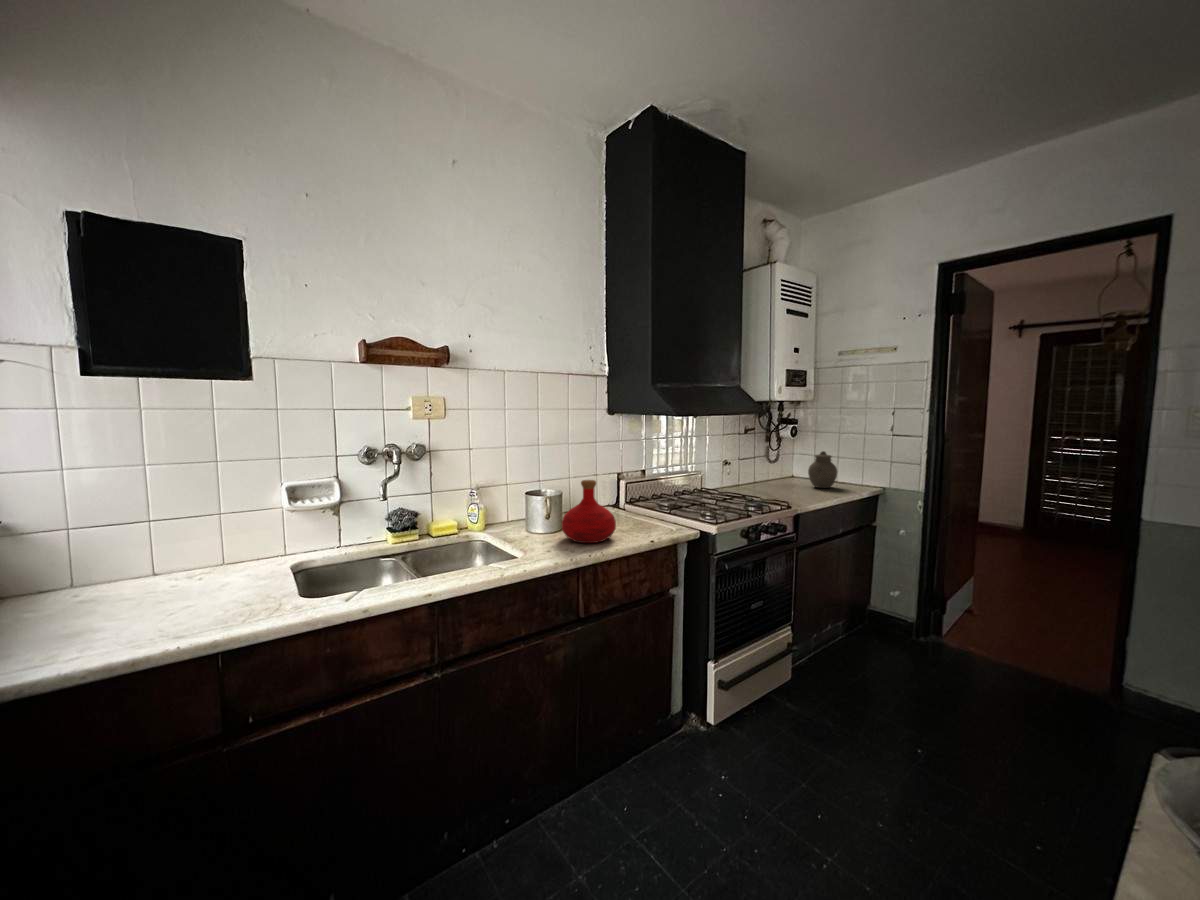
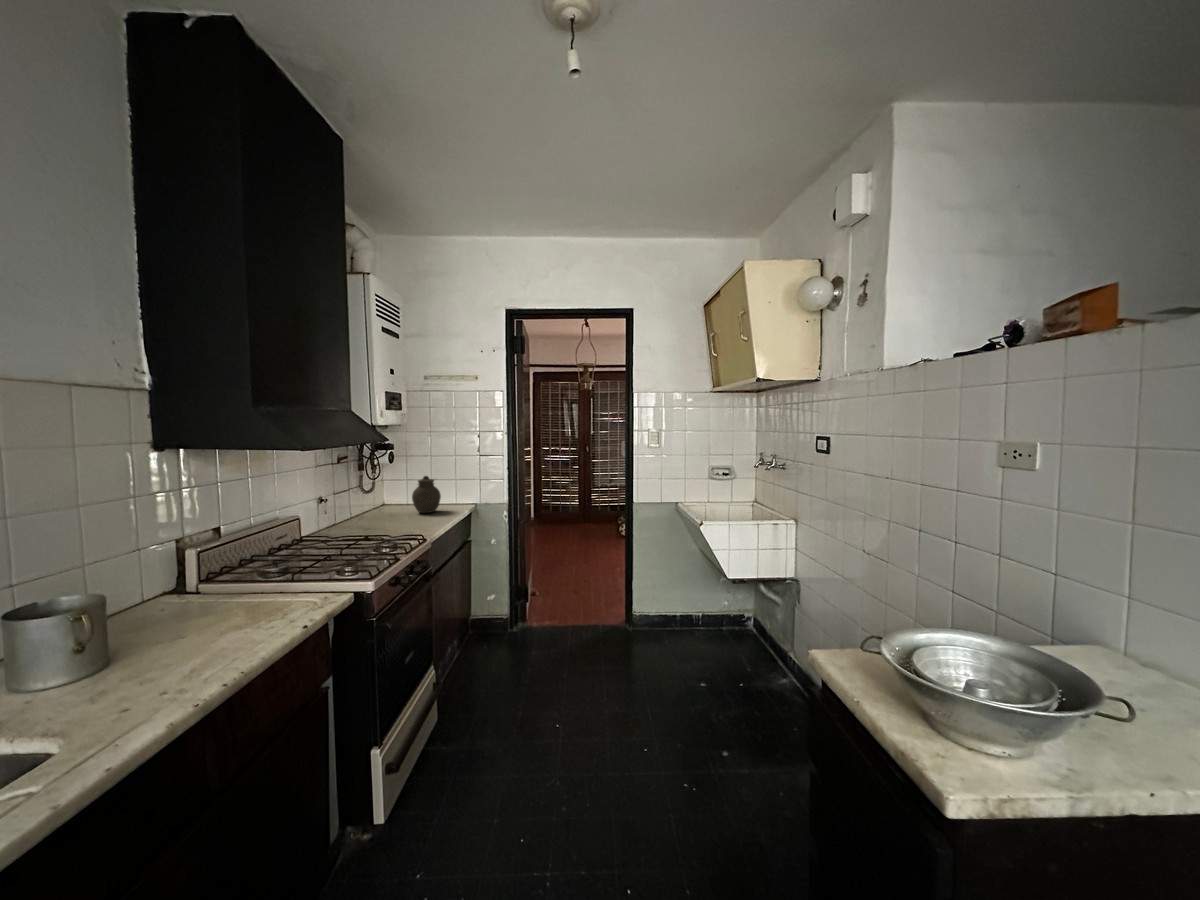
bottle: present [562,480,616,543] -> none [134,562,249,673]

